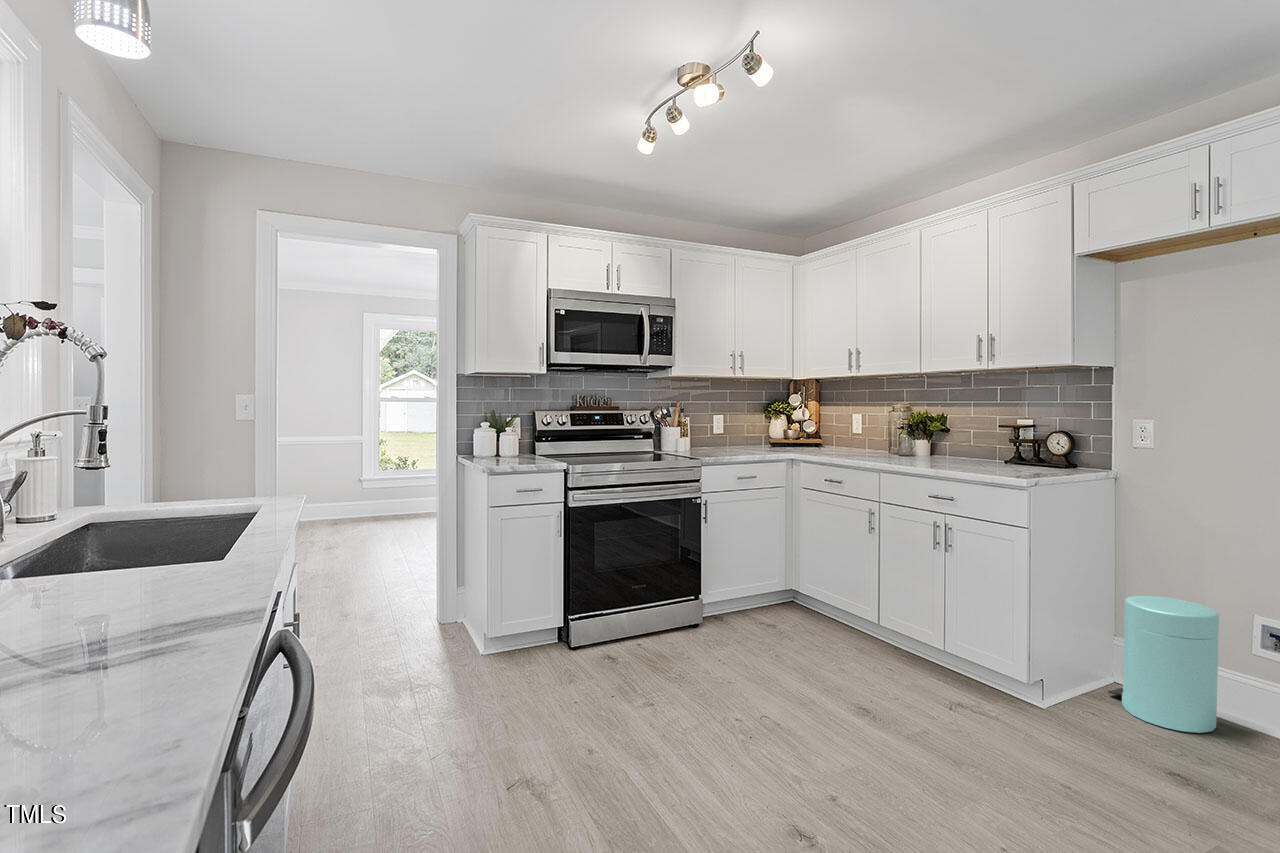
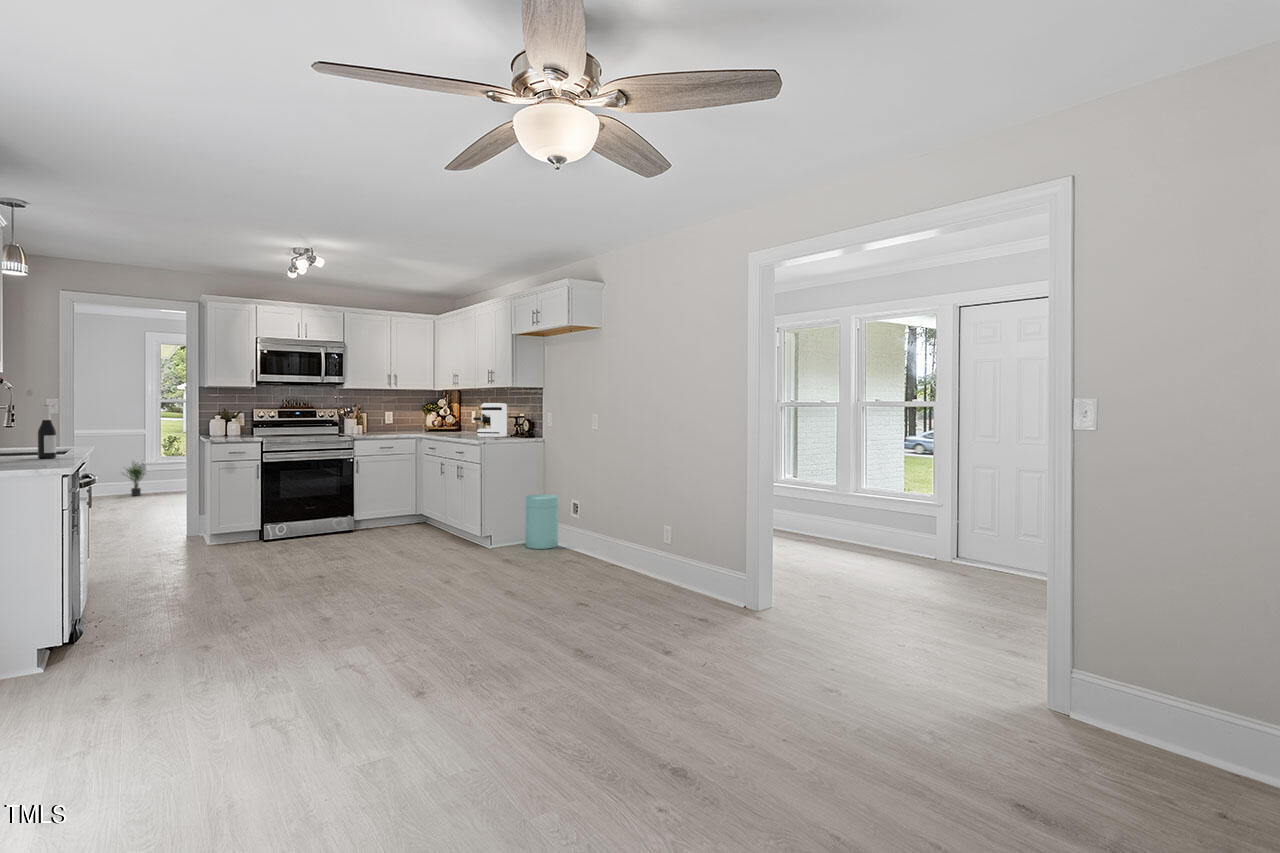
wine bottle: none [72,397,144,616] -> present [38,405,56,459]
coffee maker: none [934,399,1012,467] -> present [473,403,507,437]
potted plant: none [334,473,371,521] -> present [127,464,146,496]

